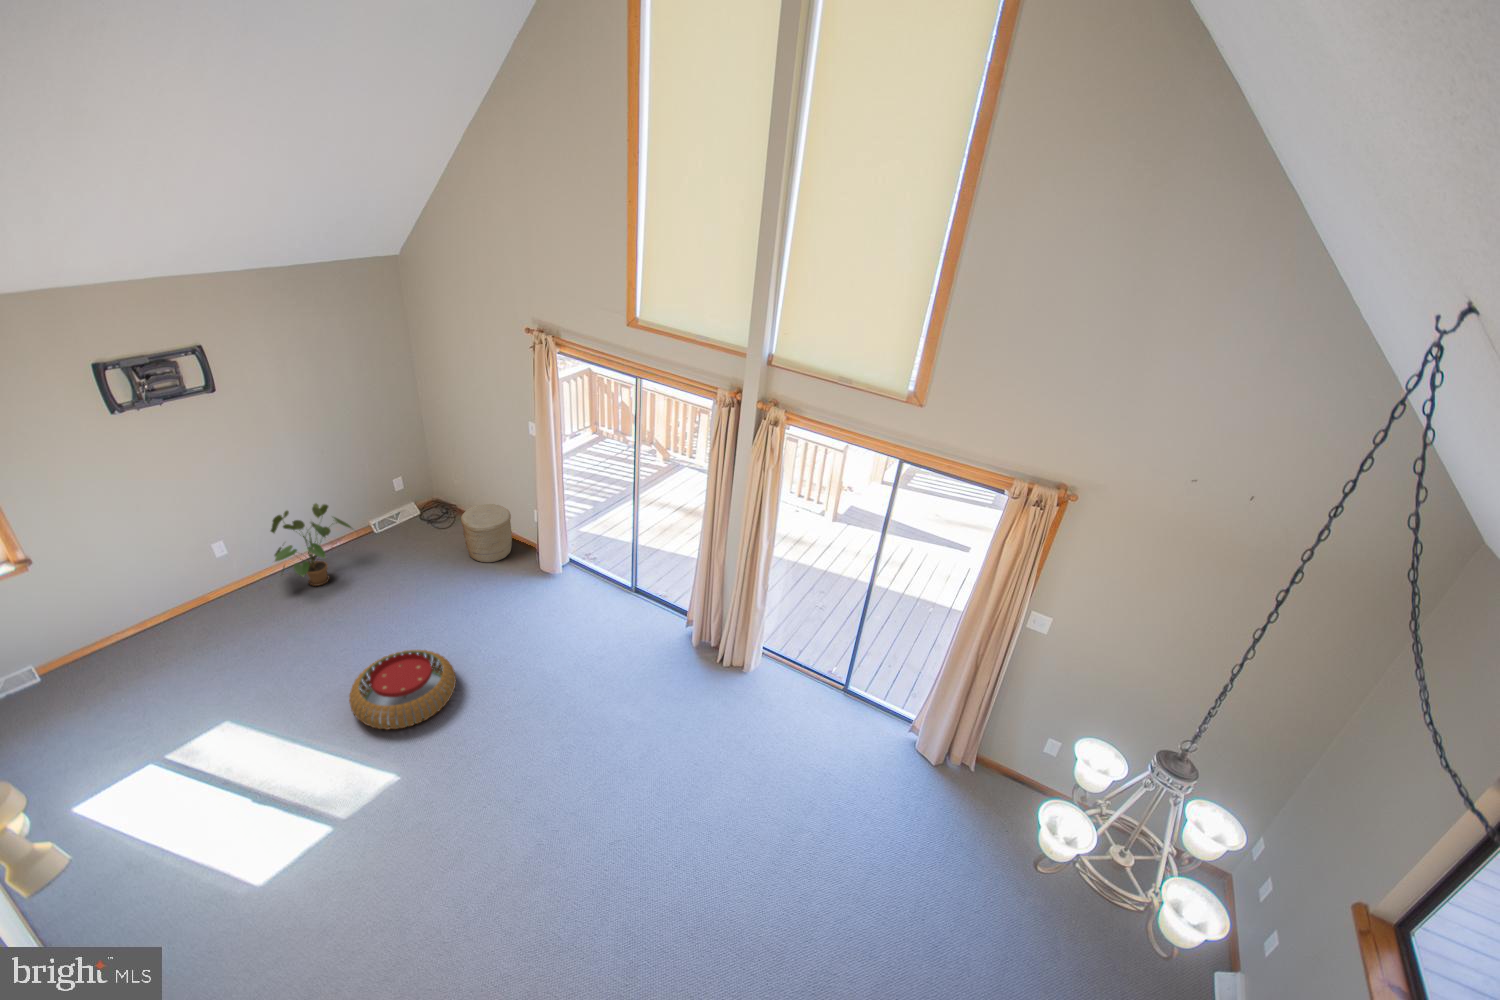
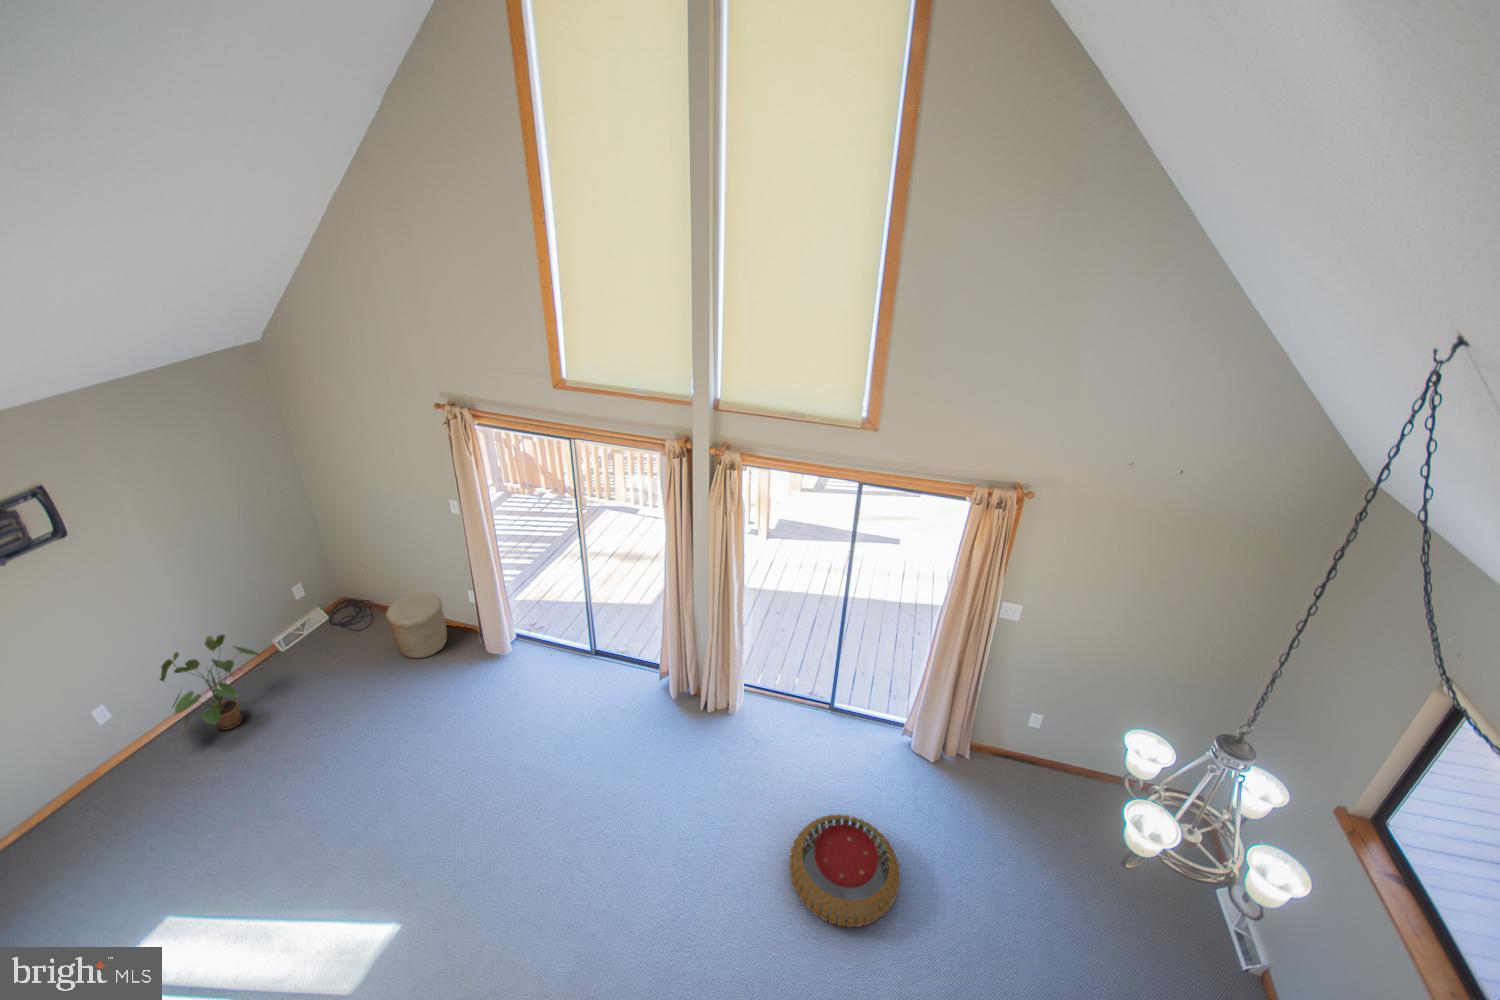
pouf: present [349,650,456,729] -> present [789,814,900,927]

